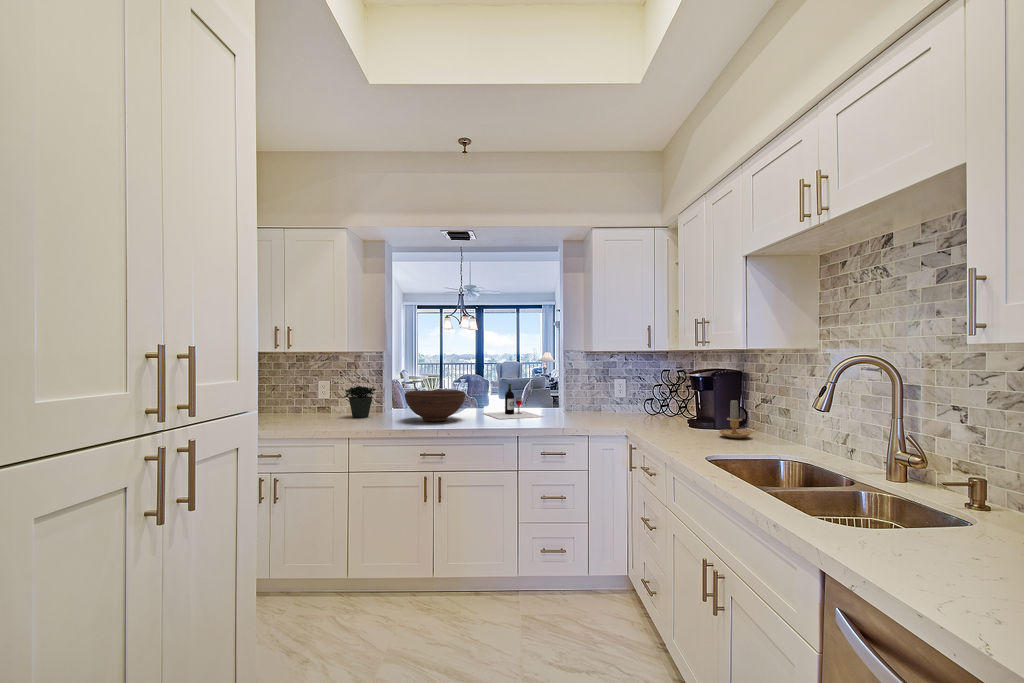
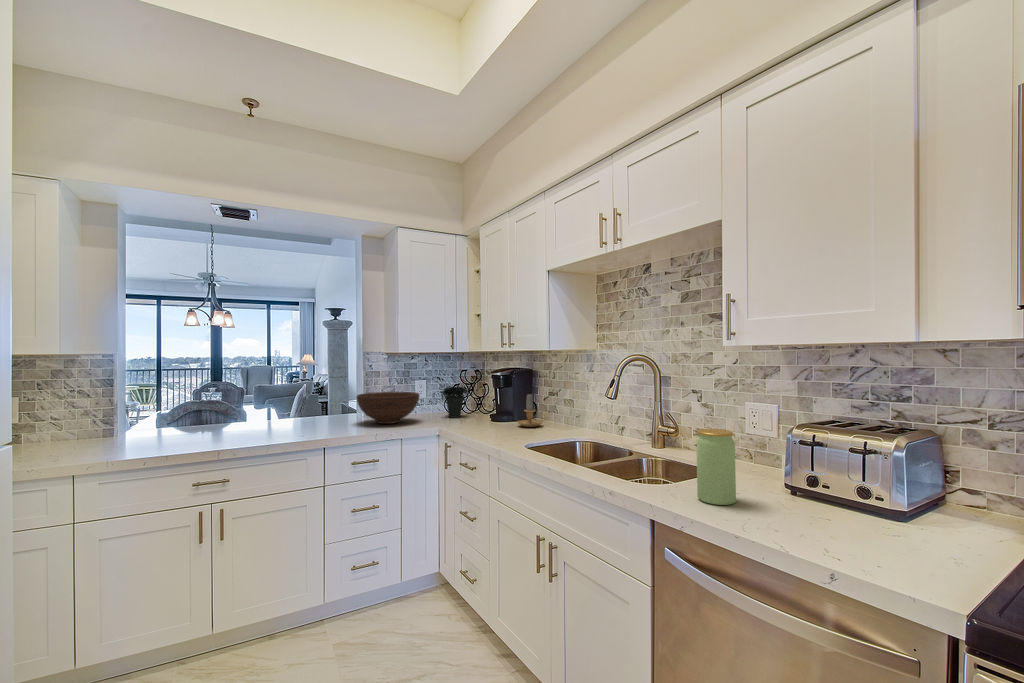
potted plant: present [344,362,376,418] -> present [440,365,468,417]
wine bottle: present [483,384,542,419] -> none [264,389,342,429]
fruit bowl: present [405,390,465,422] -> present [356,392,419,424]
jar: none [892,457,957,566] -> present [697,429,736,505]

